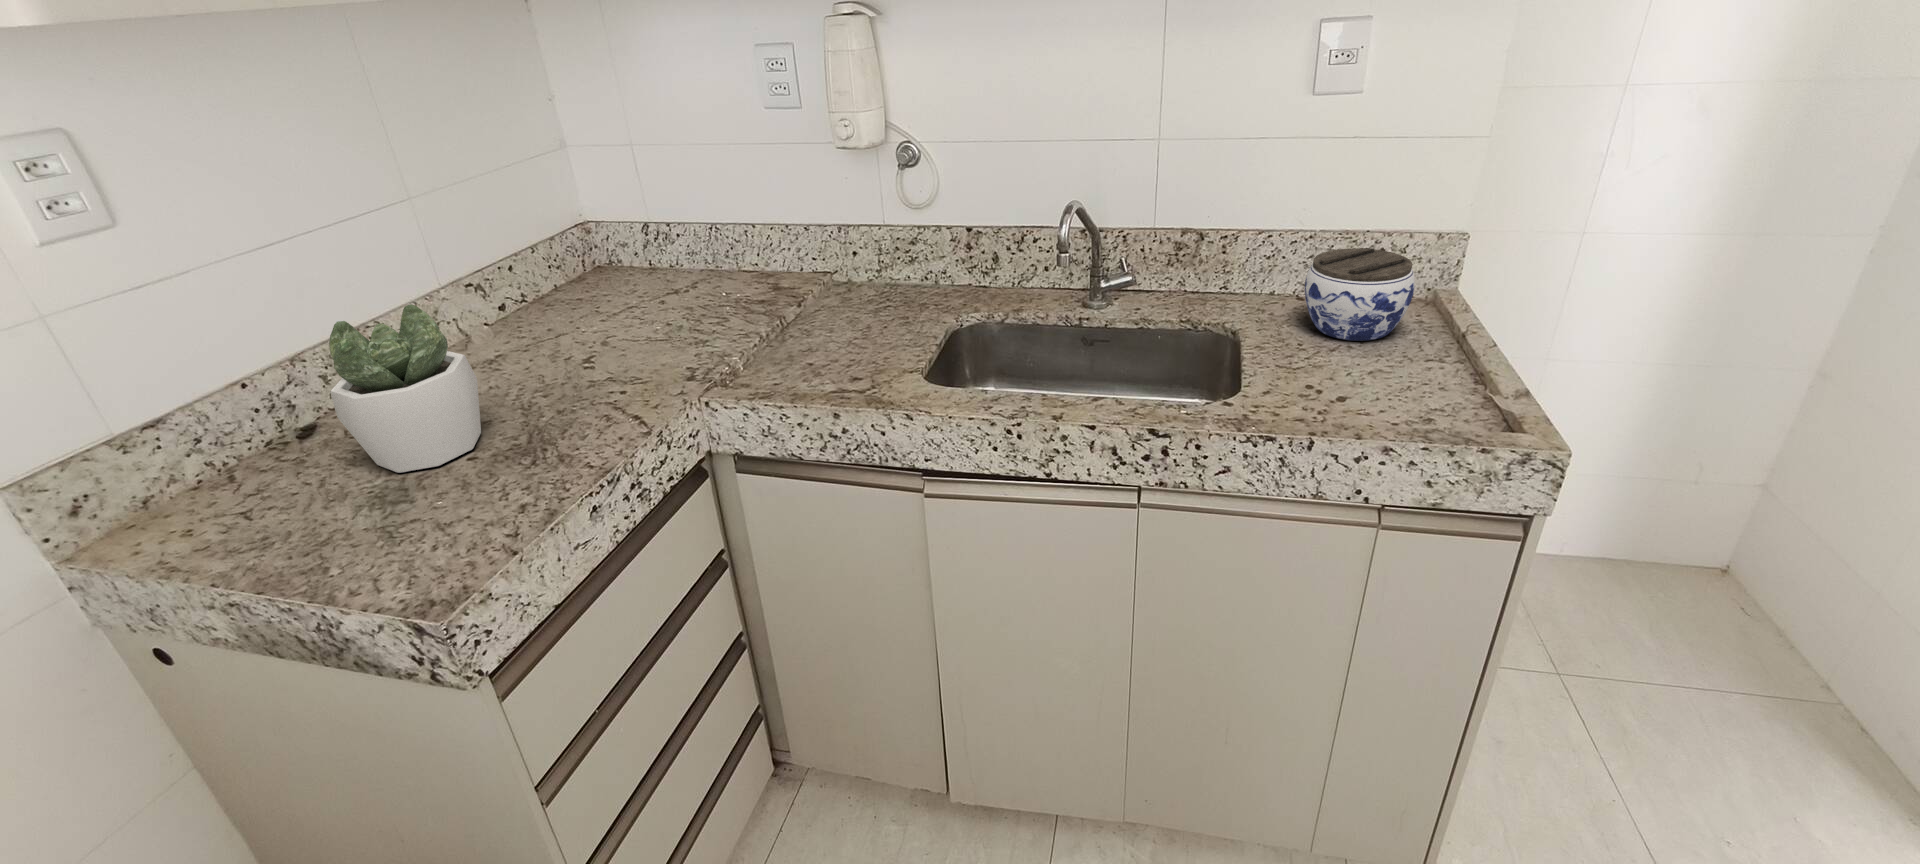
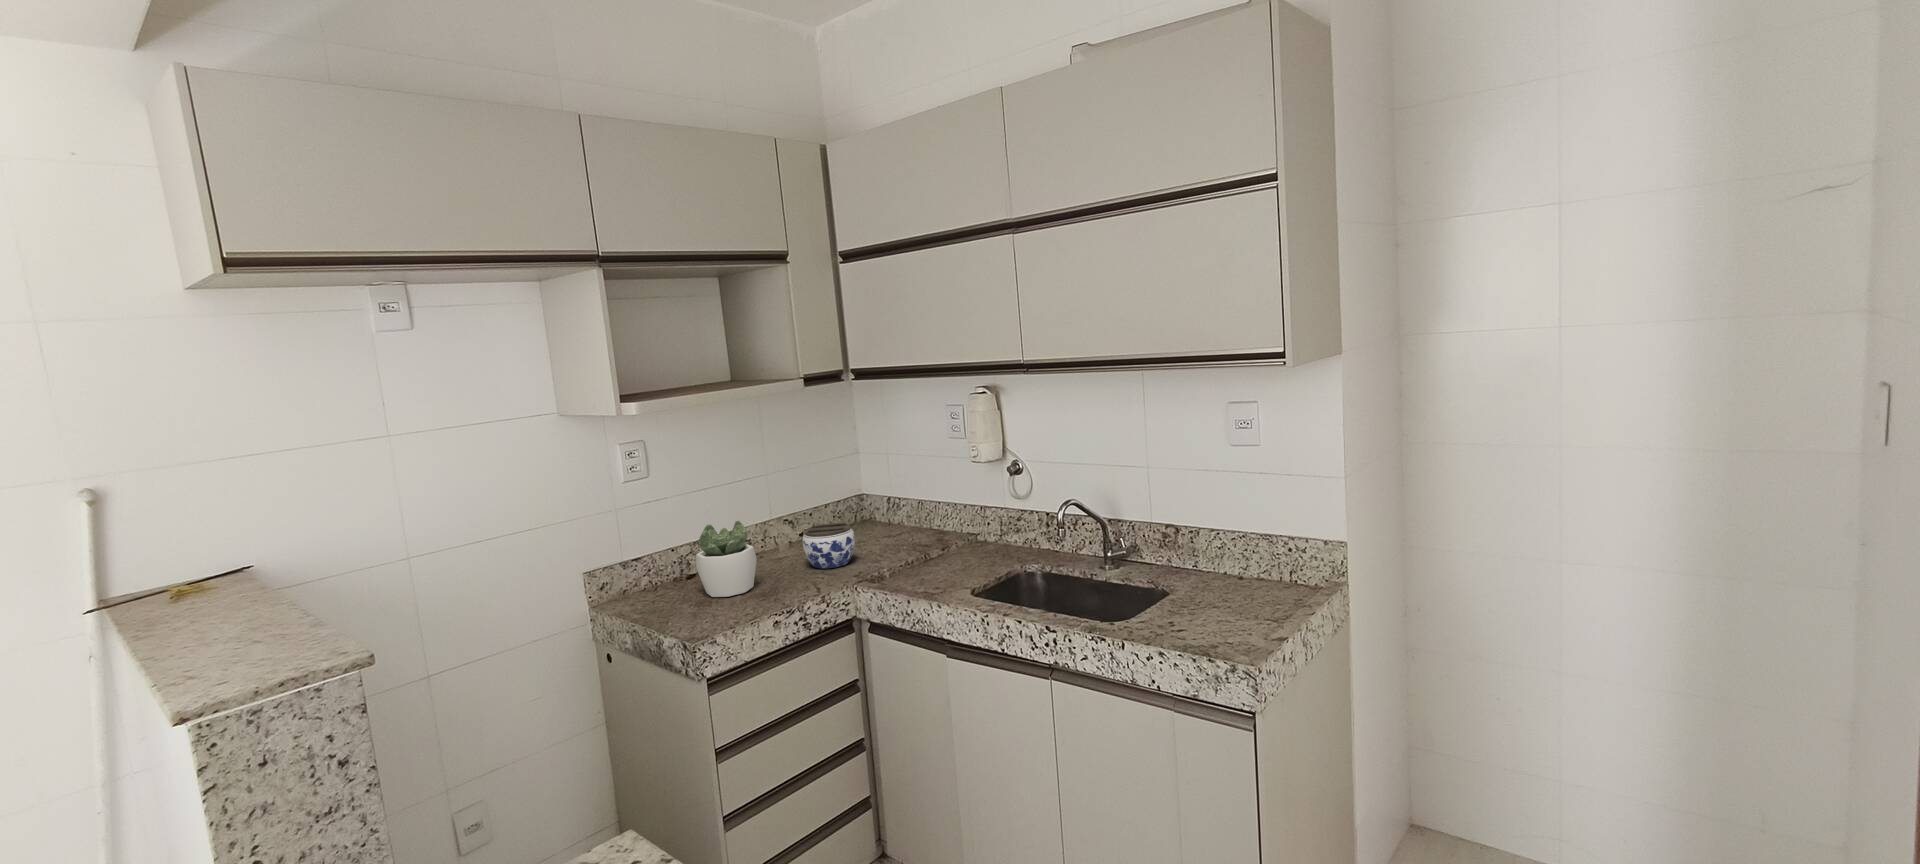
jar: present [1305,248,1415,341] -> present [803,523,855,568]

